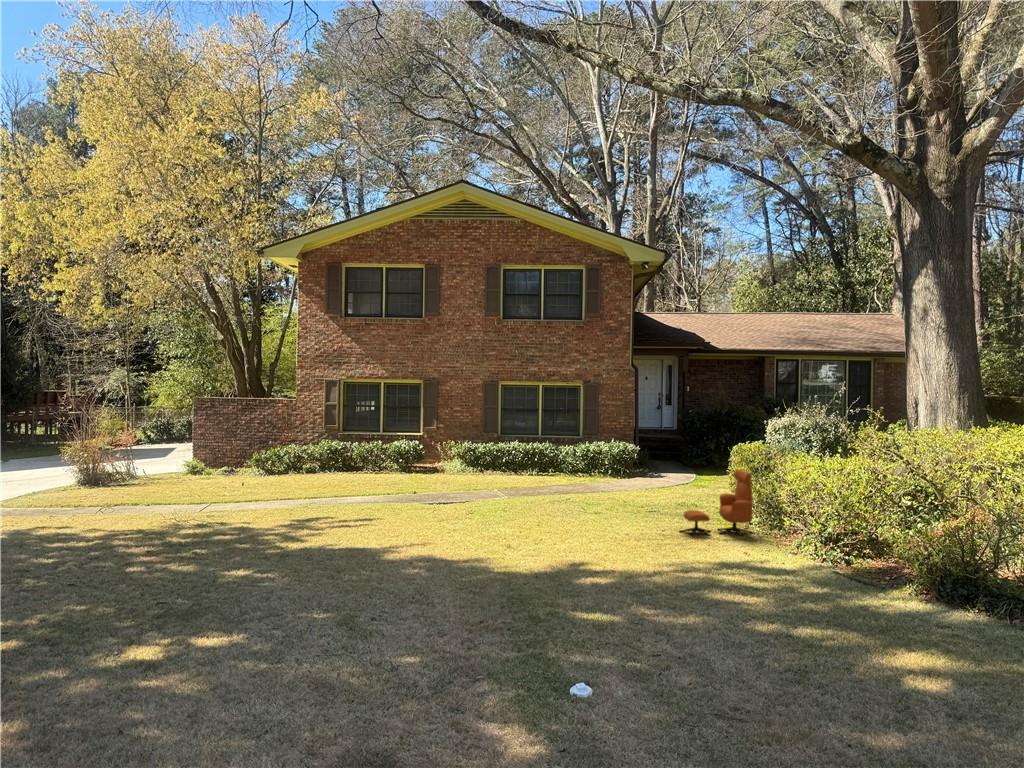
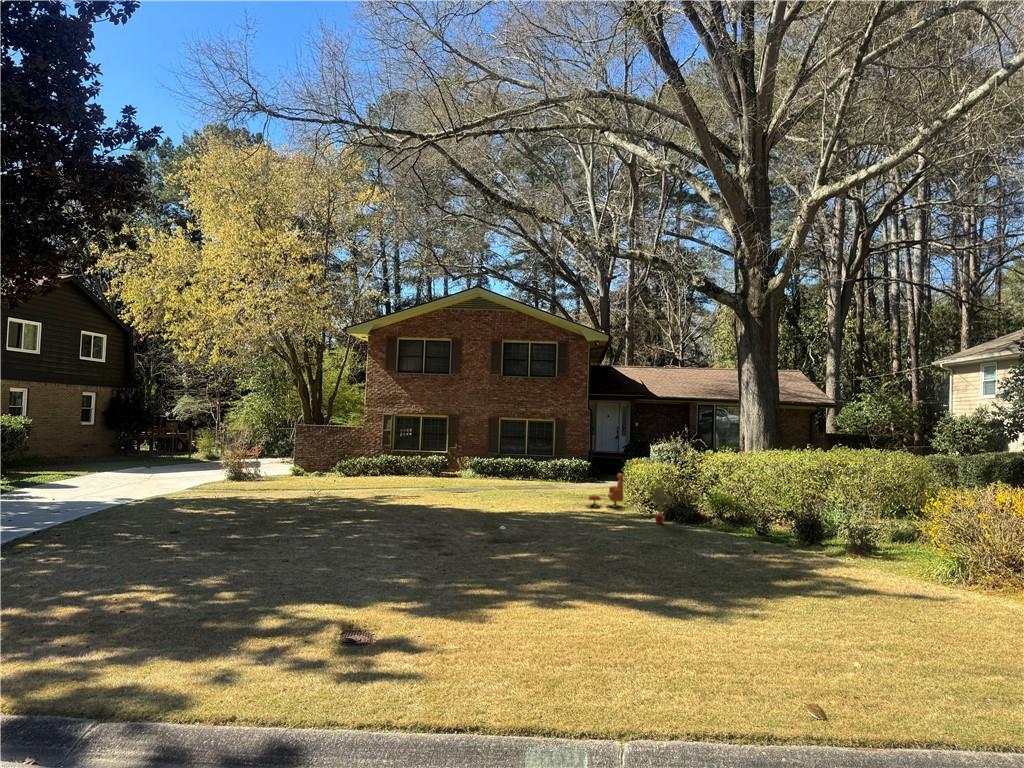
potted tree: none [855,493,910,582] -> present [652,482,672,524]

